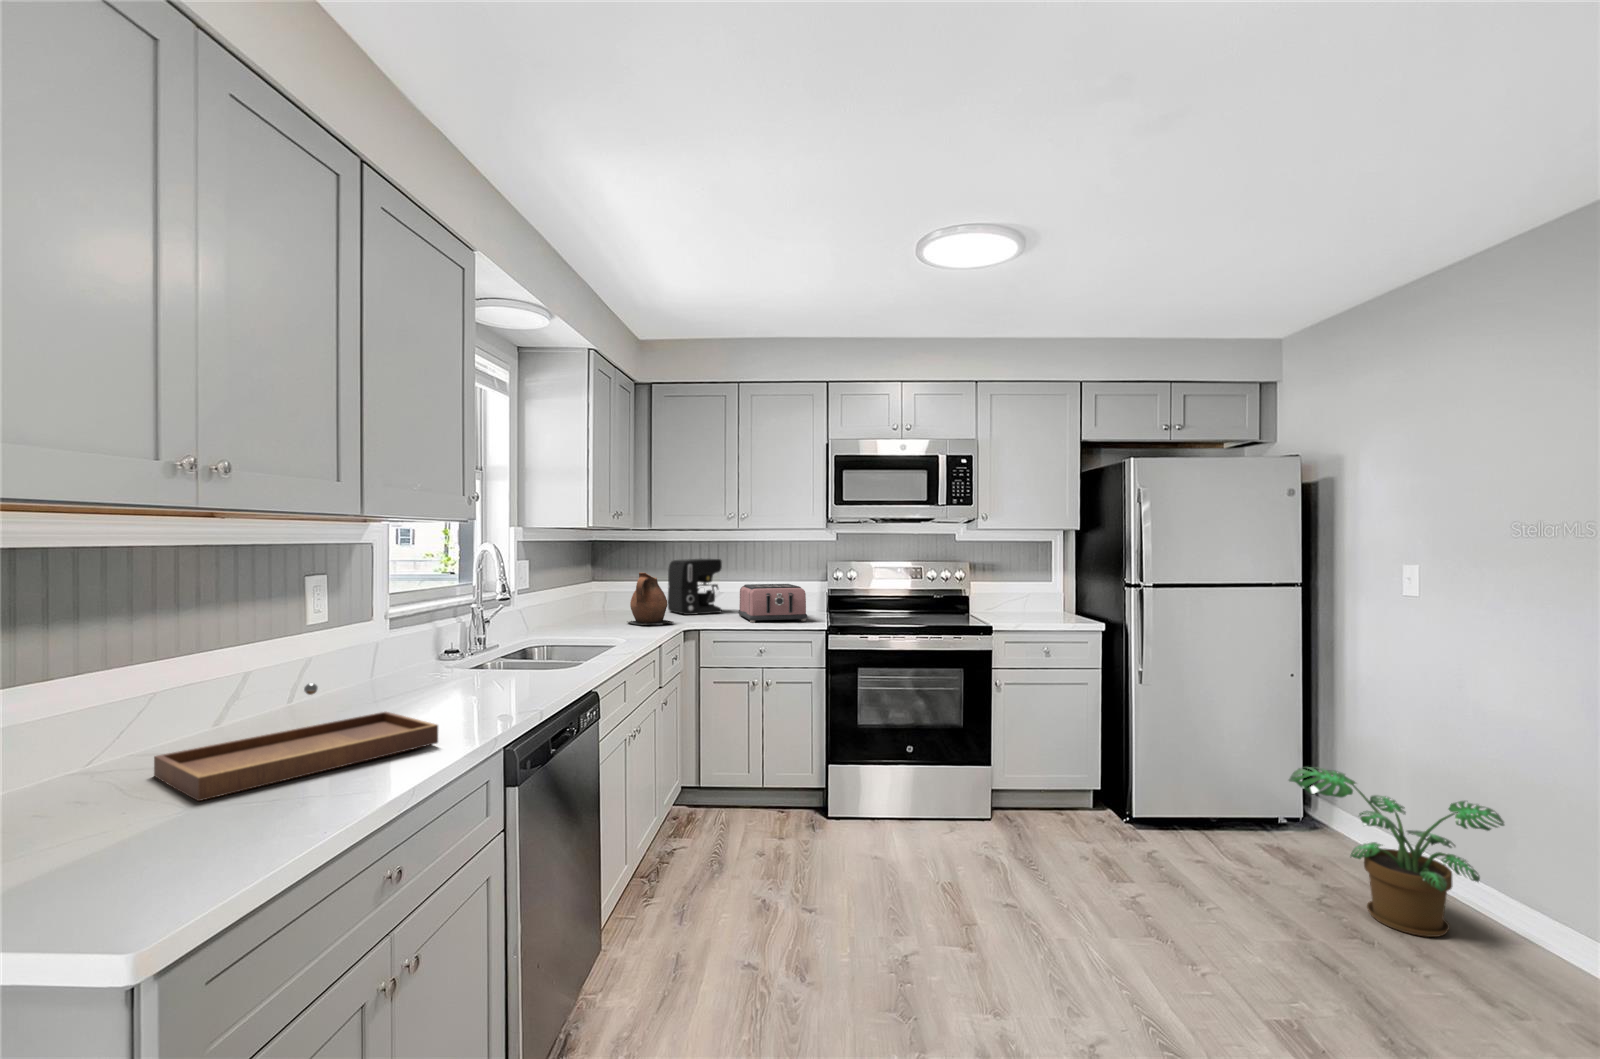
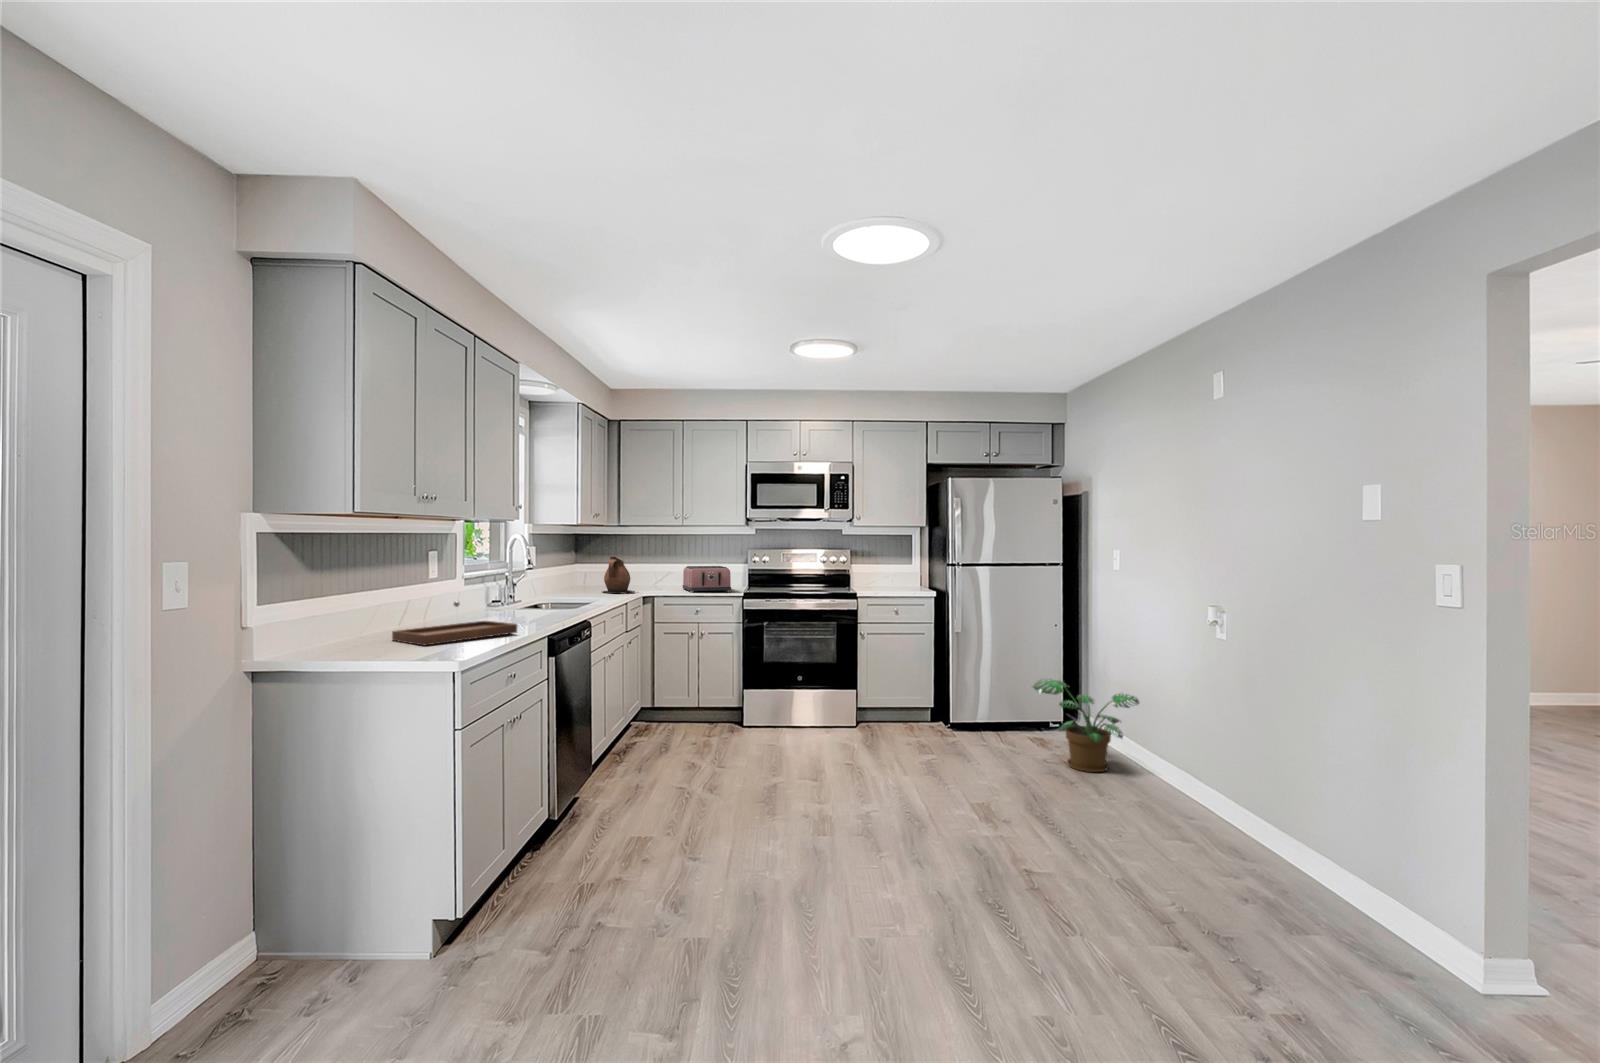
coffee maker: present [668,558,722,615] -> none [630,548,671,588]

